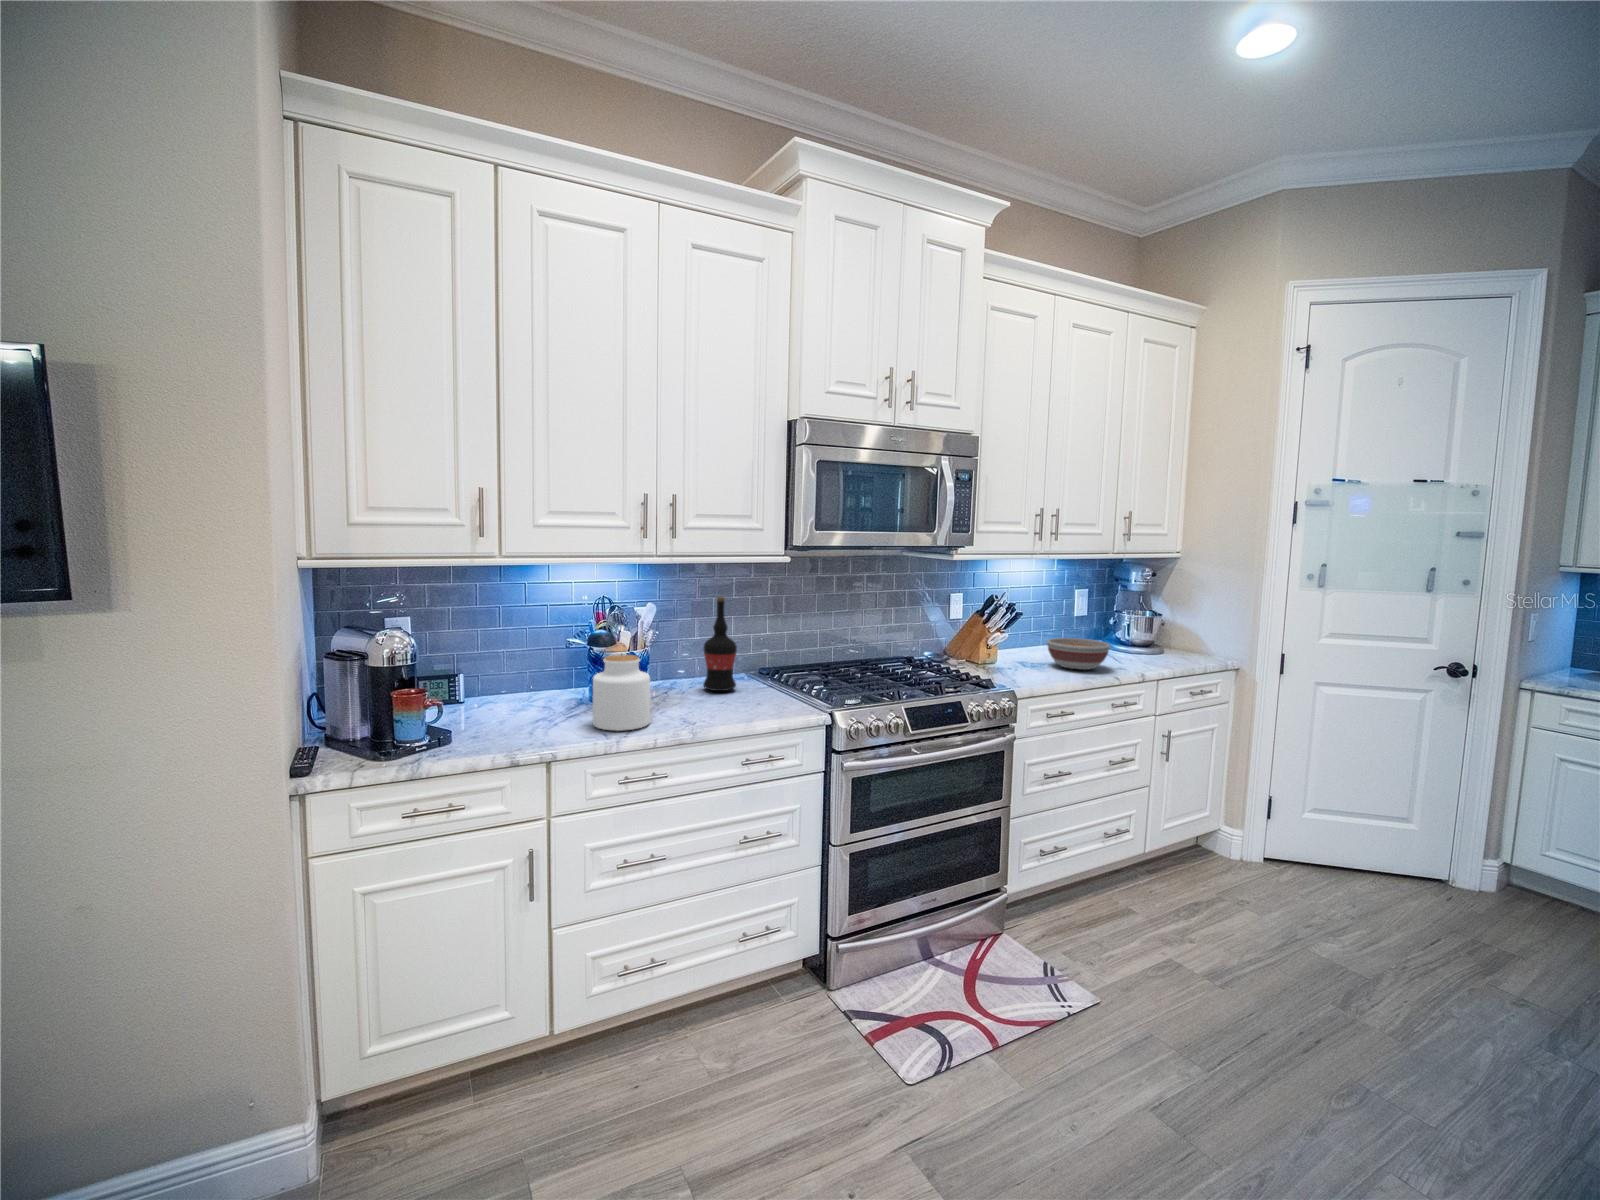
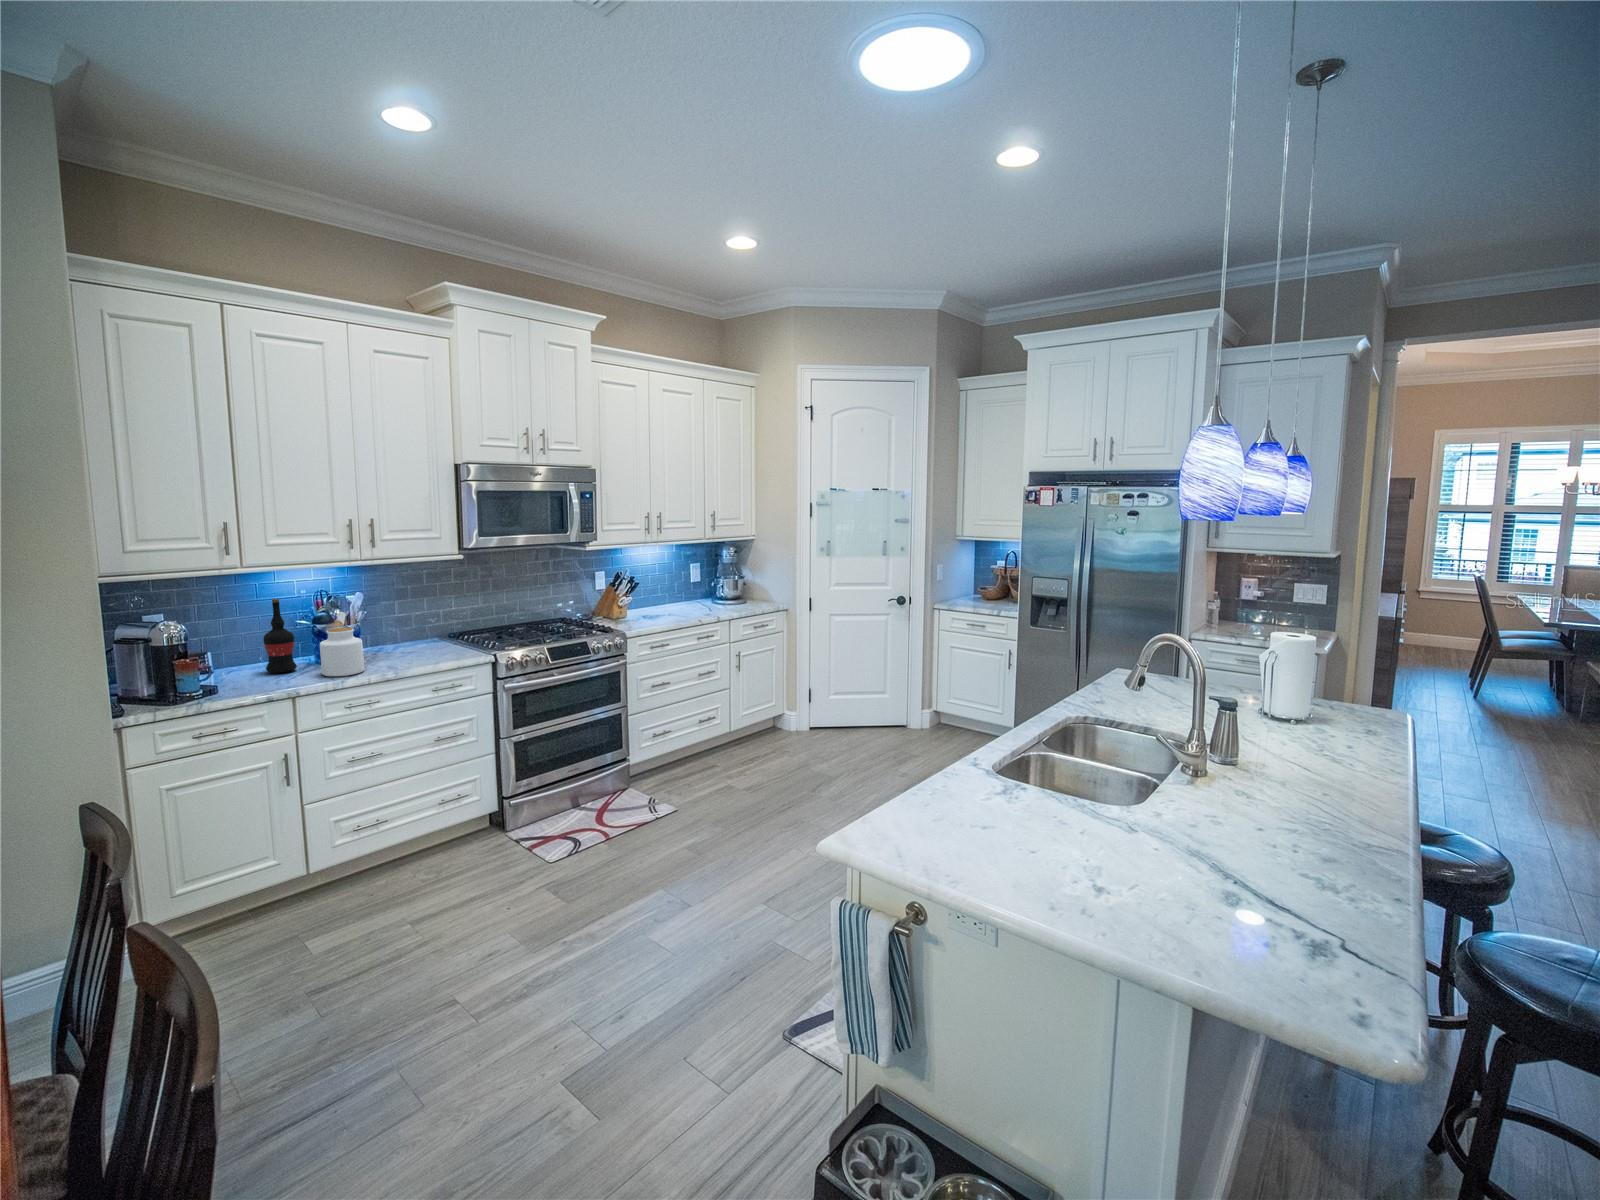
wine bottle: present [703,597,737,691] -> present [263,599,297,673]
bowl: present [1047,638,1110,670] -> none [657,597,697,617]

